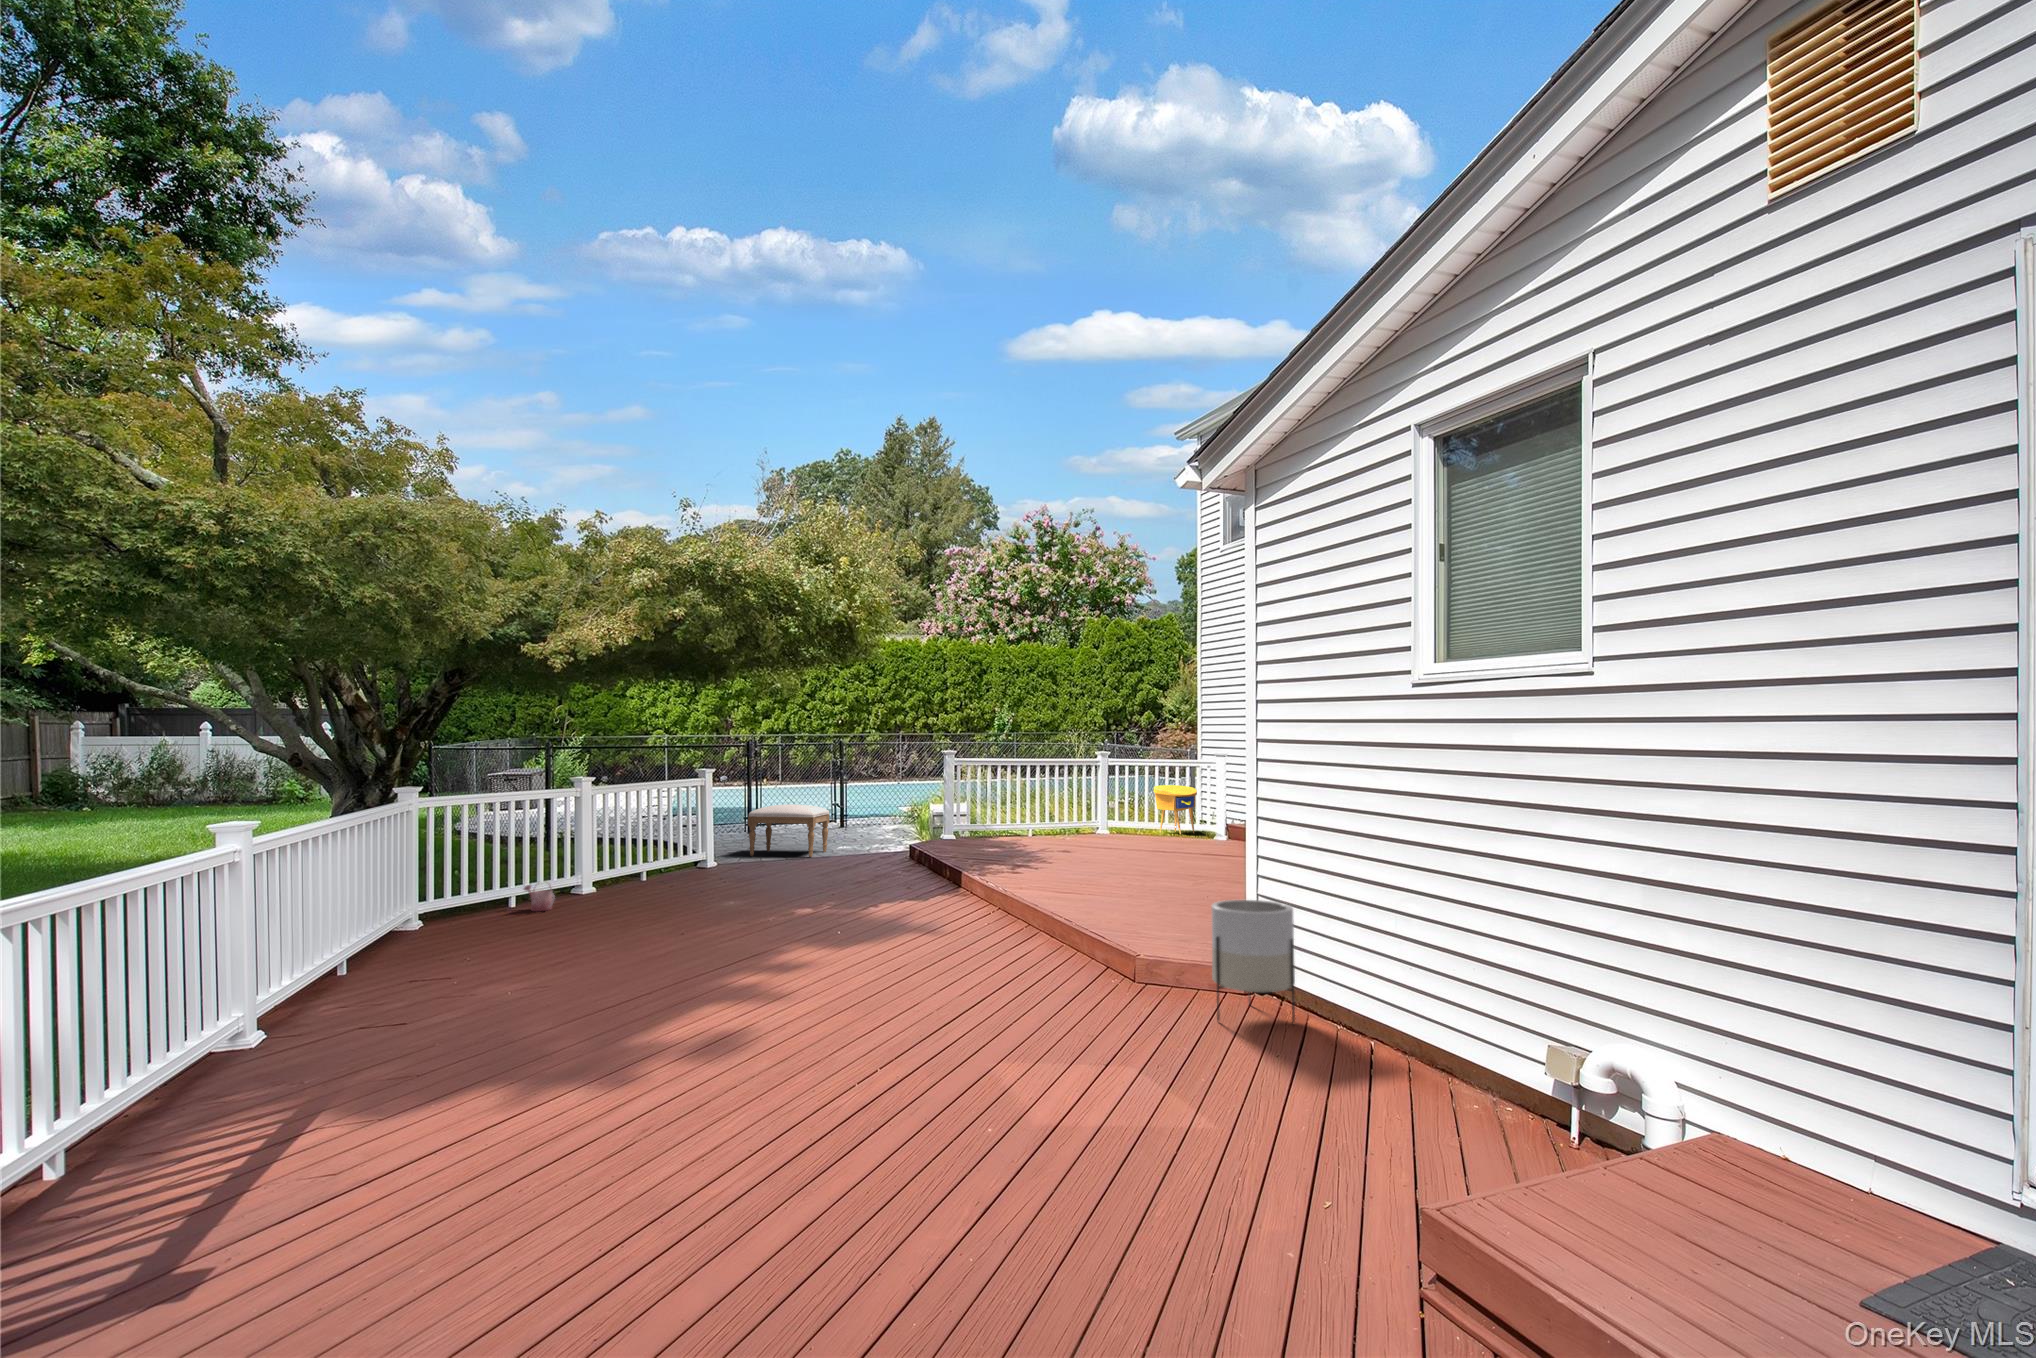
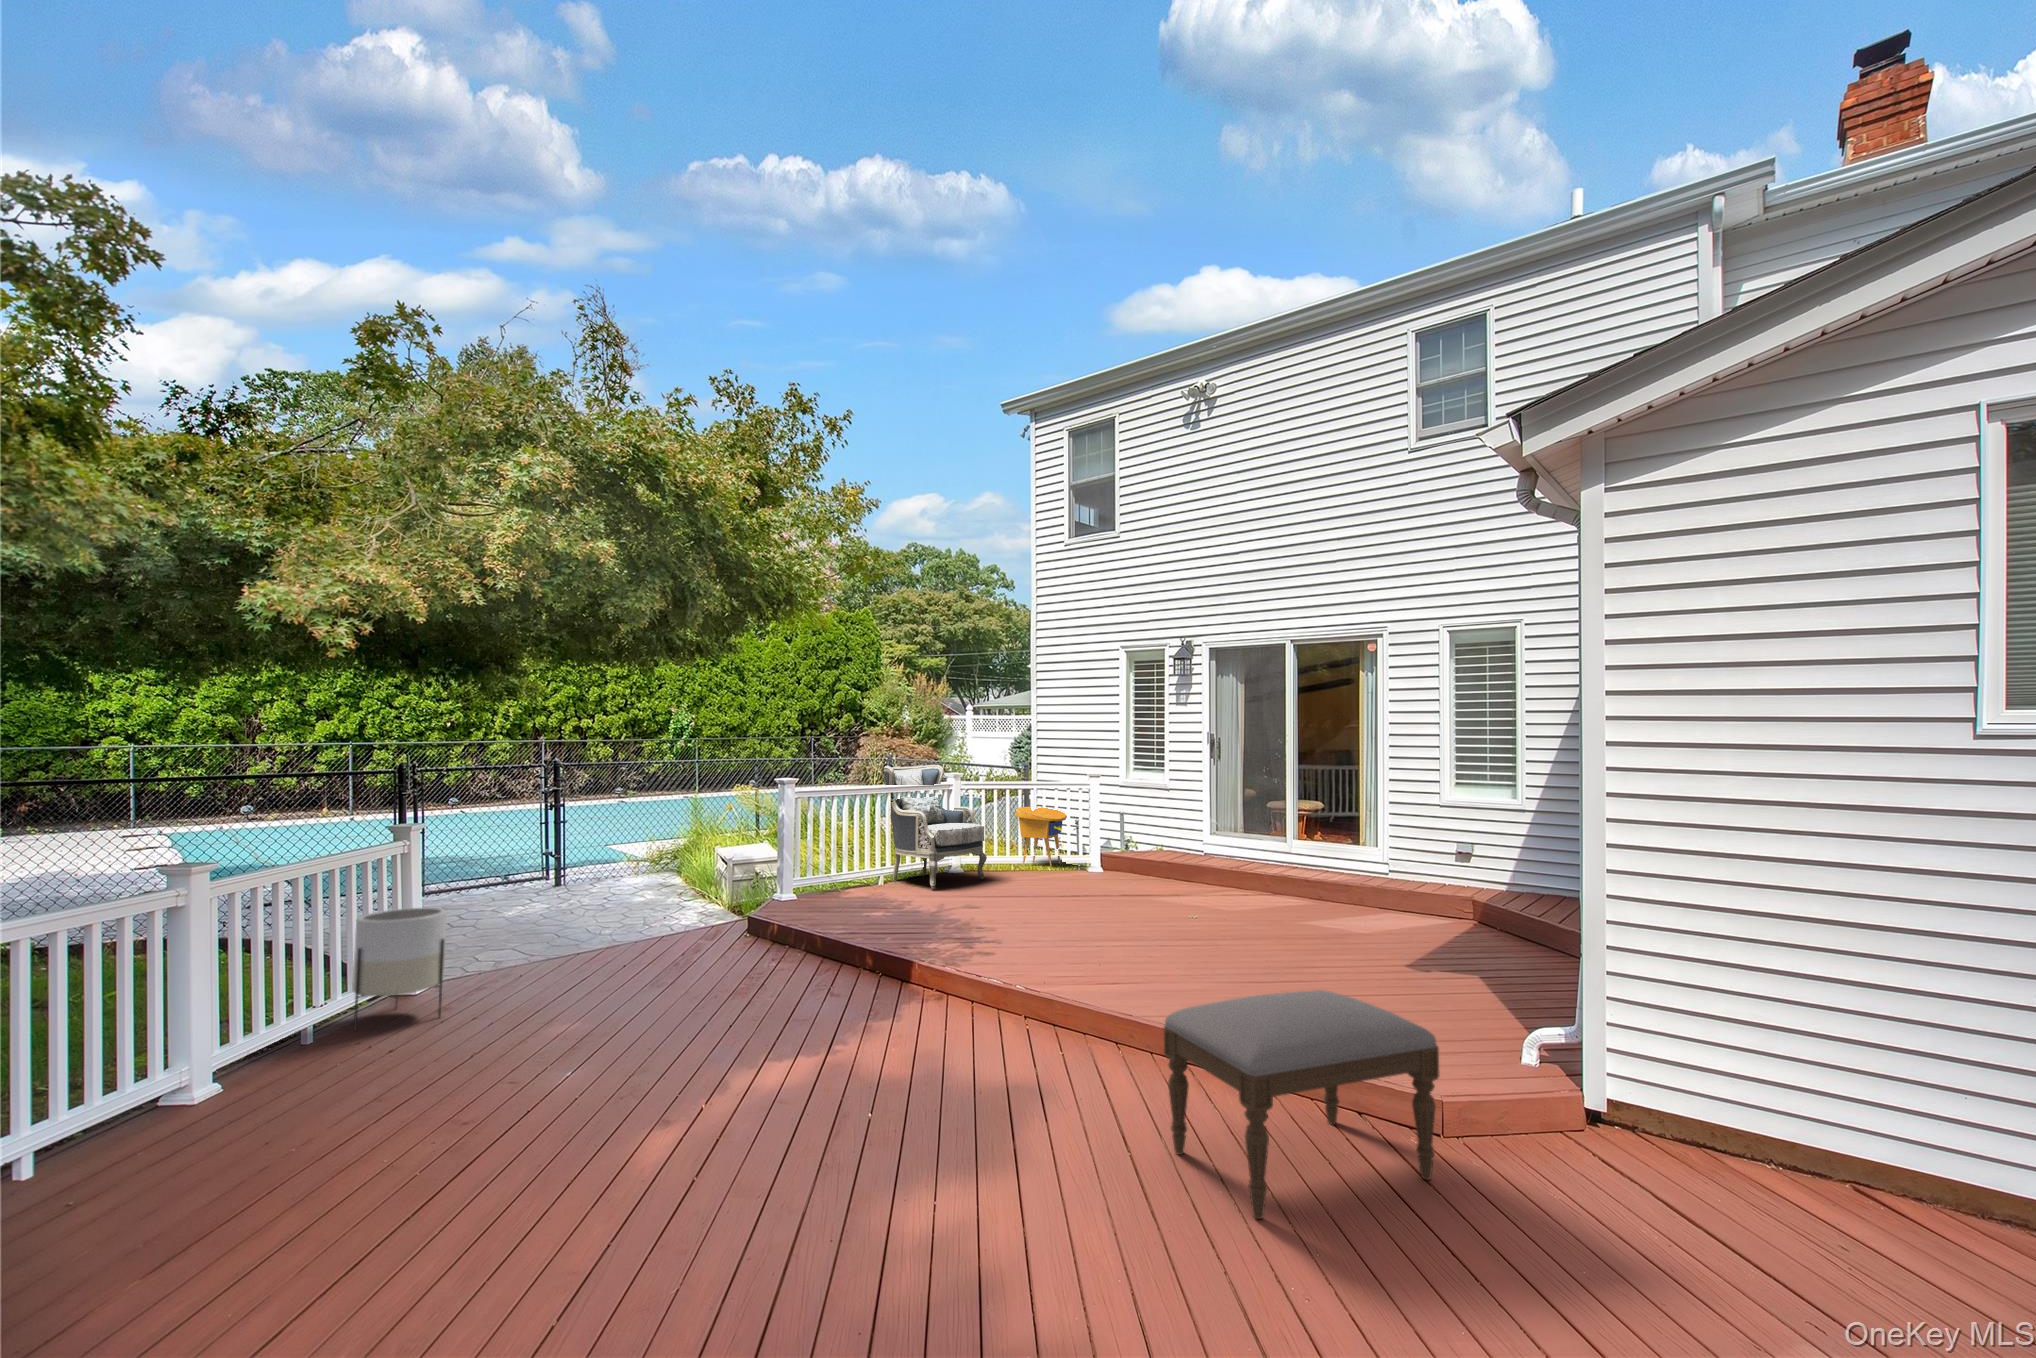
armchair: none [1028,748,1117,840] -> present [884,765,987,889]
ottoman: present [748,804,829,857] -> present [1164,990,1440,1219]
watering can: present [524,885,555,911] -> none [35,1123,152,1210]
planter: present [1212,900,1295,1024] -> present [352,907,447,1030]

